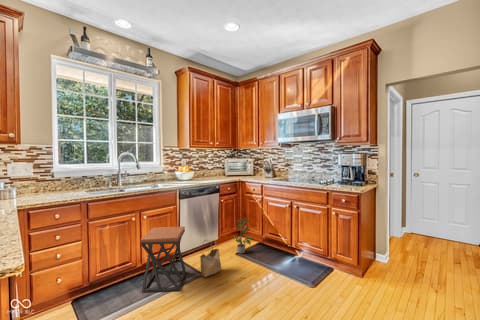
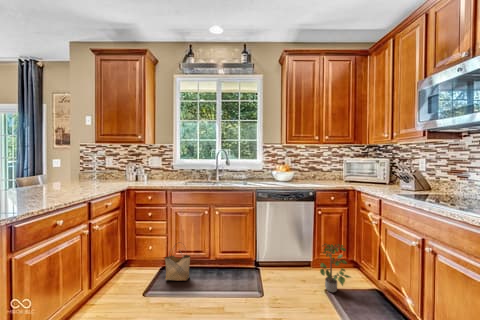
stool: present [141,227,186,292] -> none [199,225,249,301]
woven basket: present [200,249,221,277] -> present [165,242,190,281]

